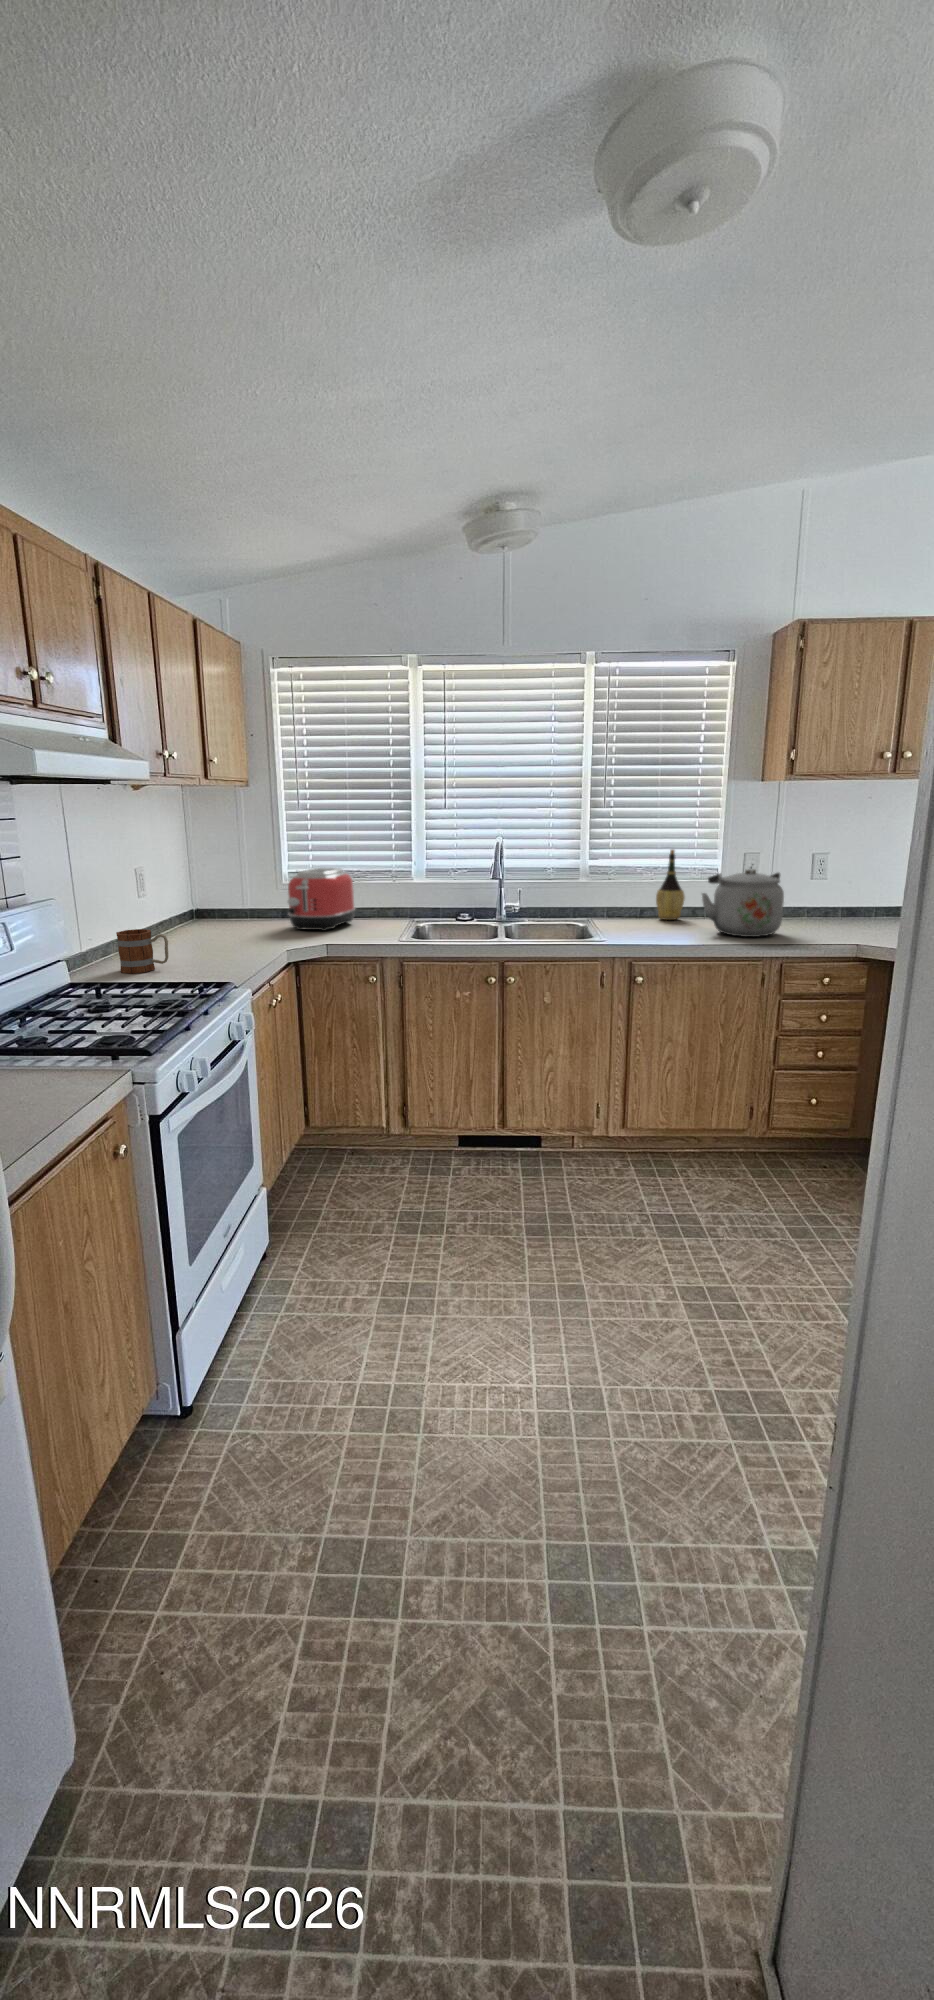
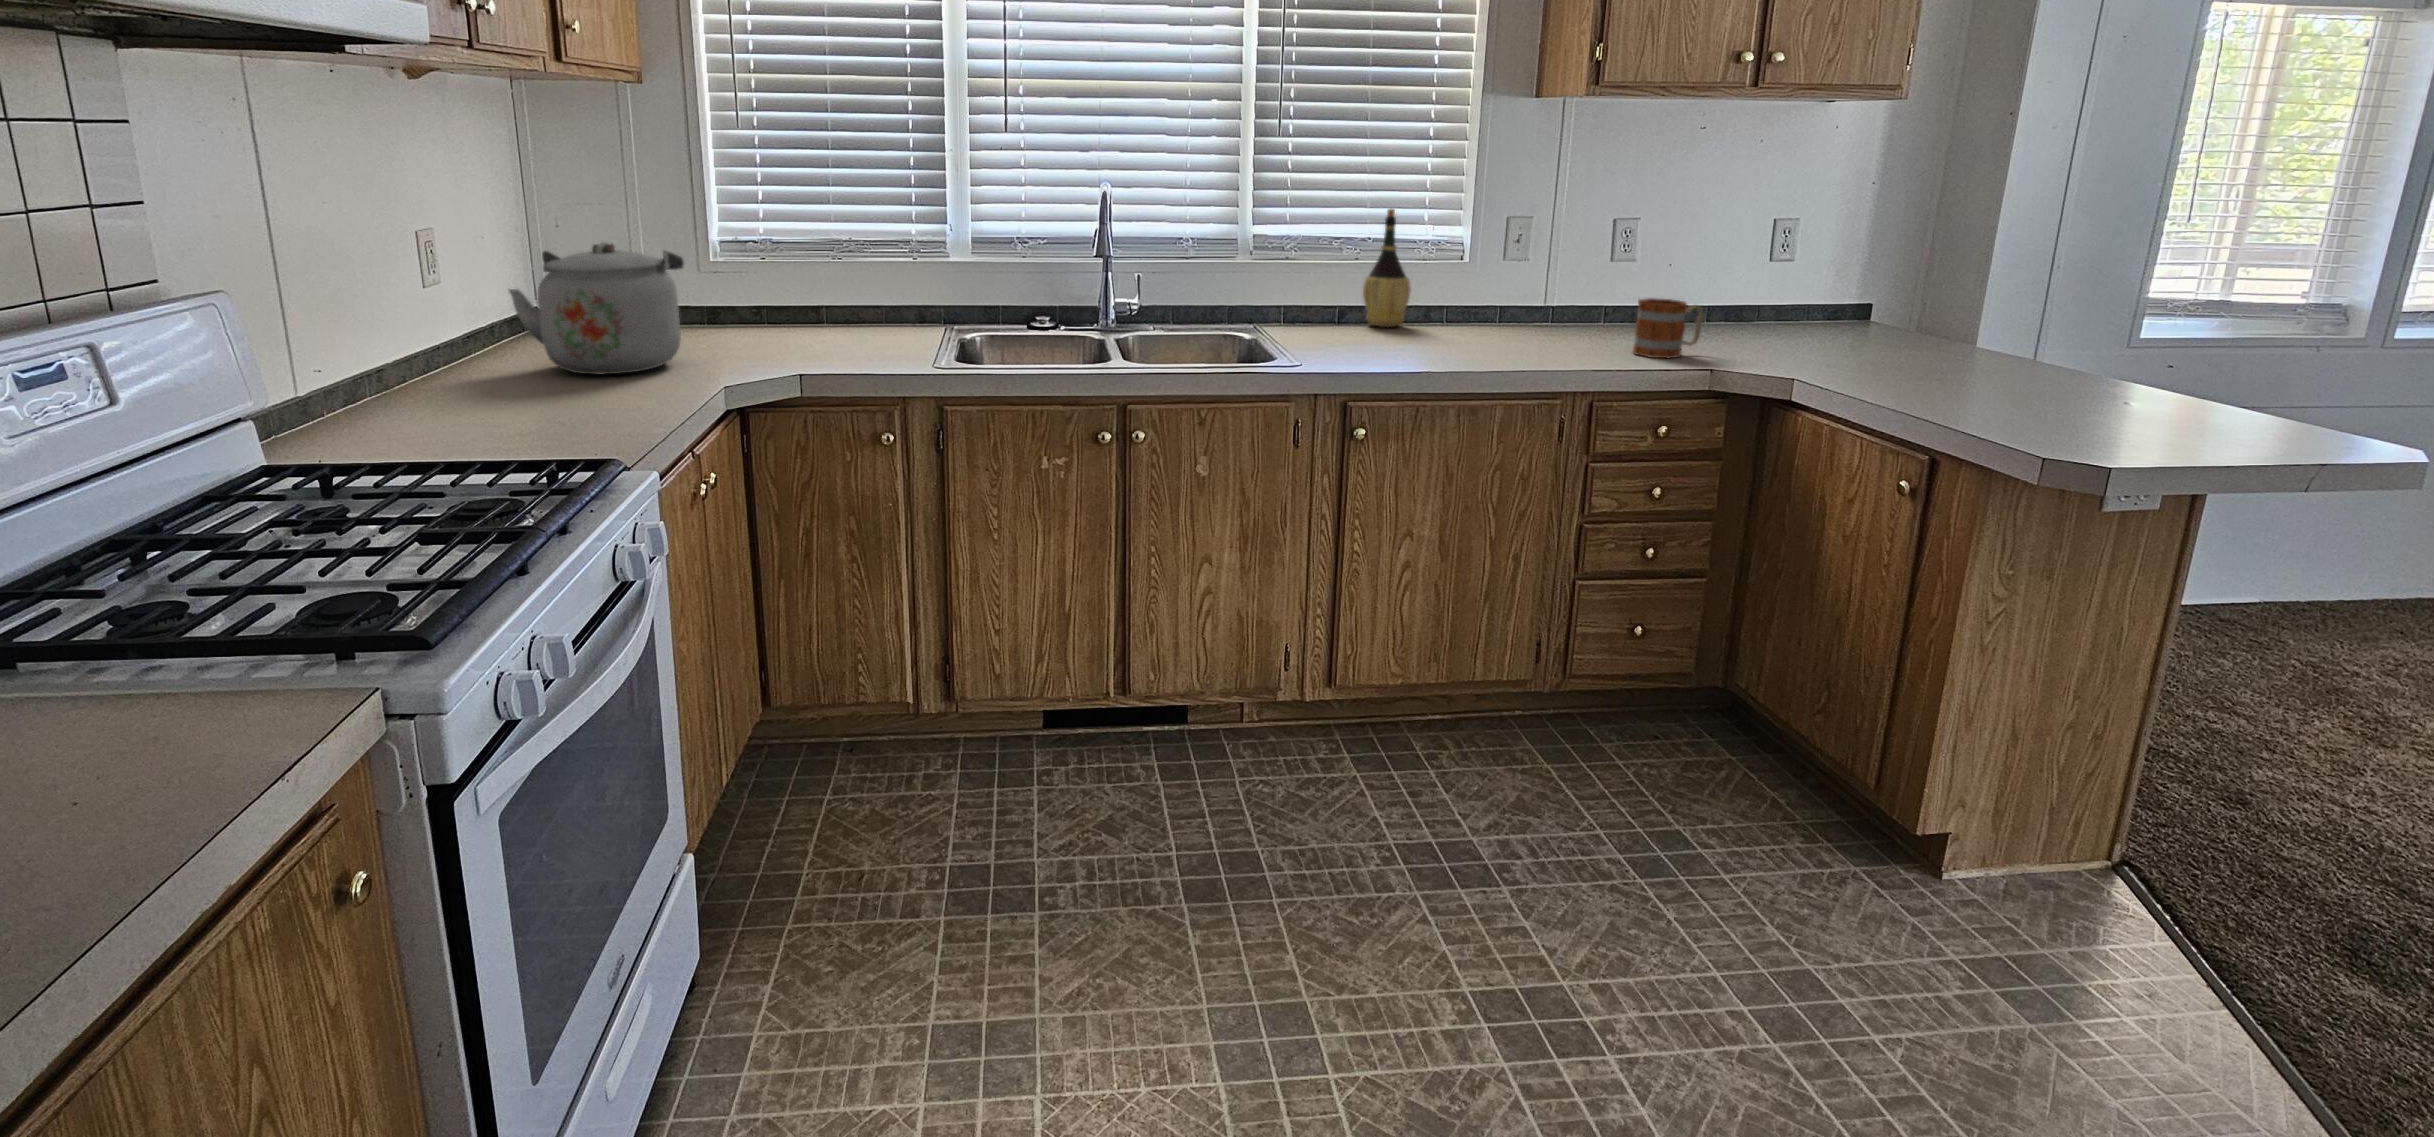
toaster: present [288,868,355,931] -> none [723,234,848,349]
kettle: present [702,869,784,937] -> present [509,242,684,374]
mug: present [116,929,168,973] -> present [1633,298,1704,358]

